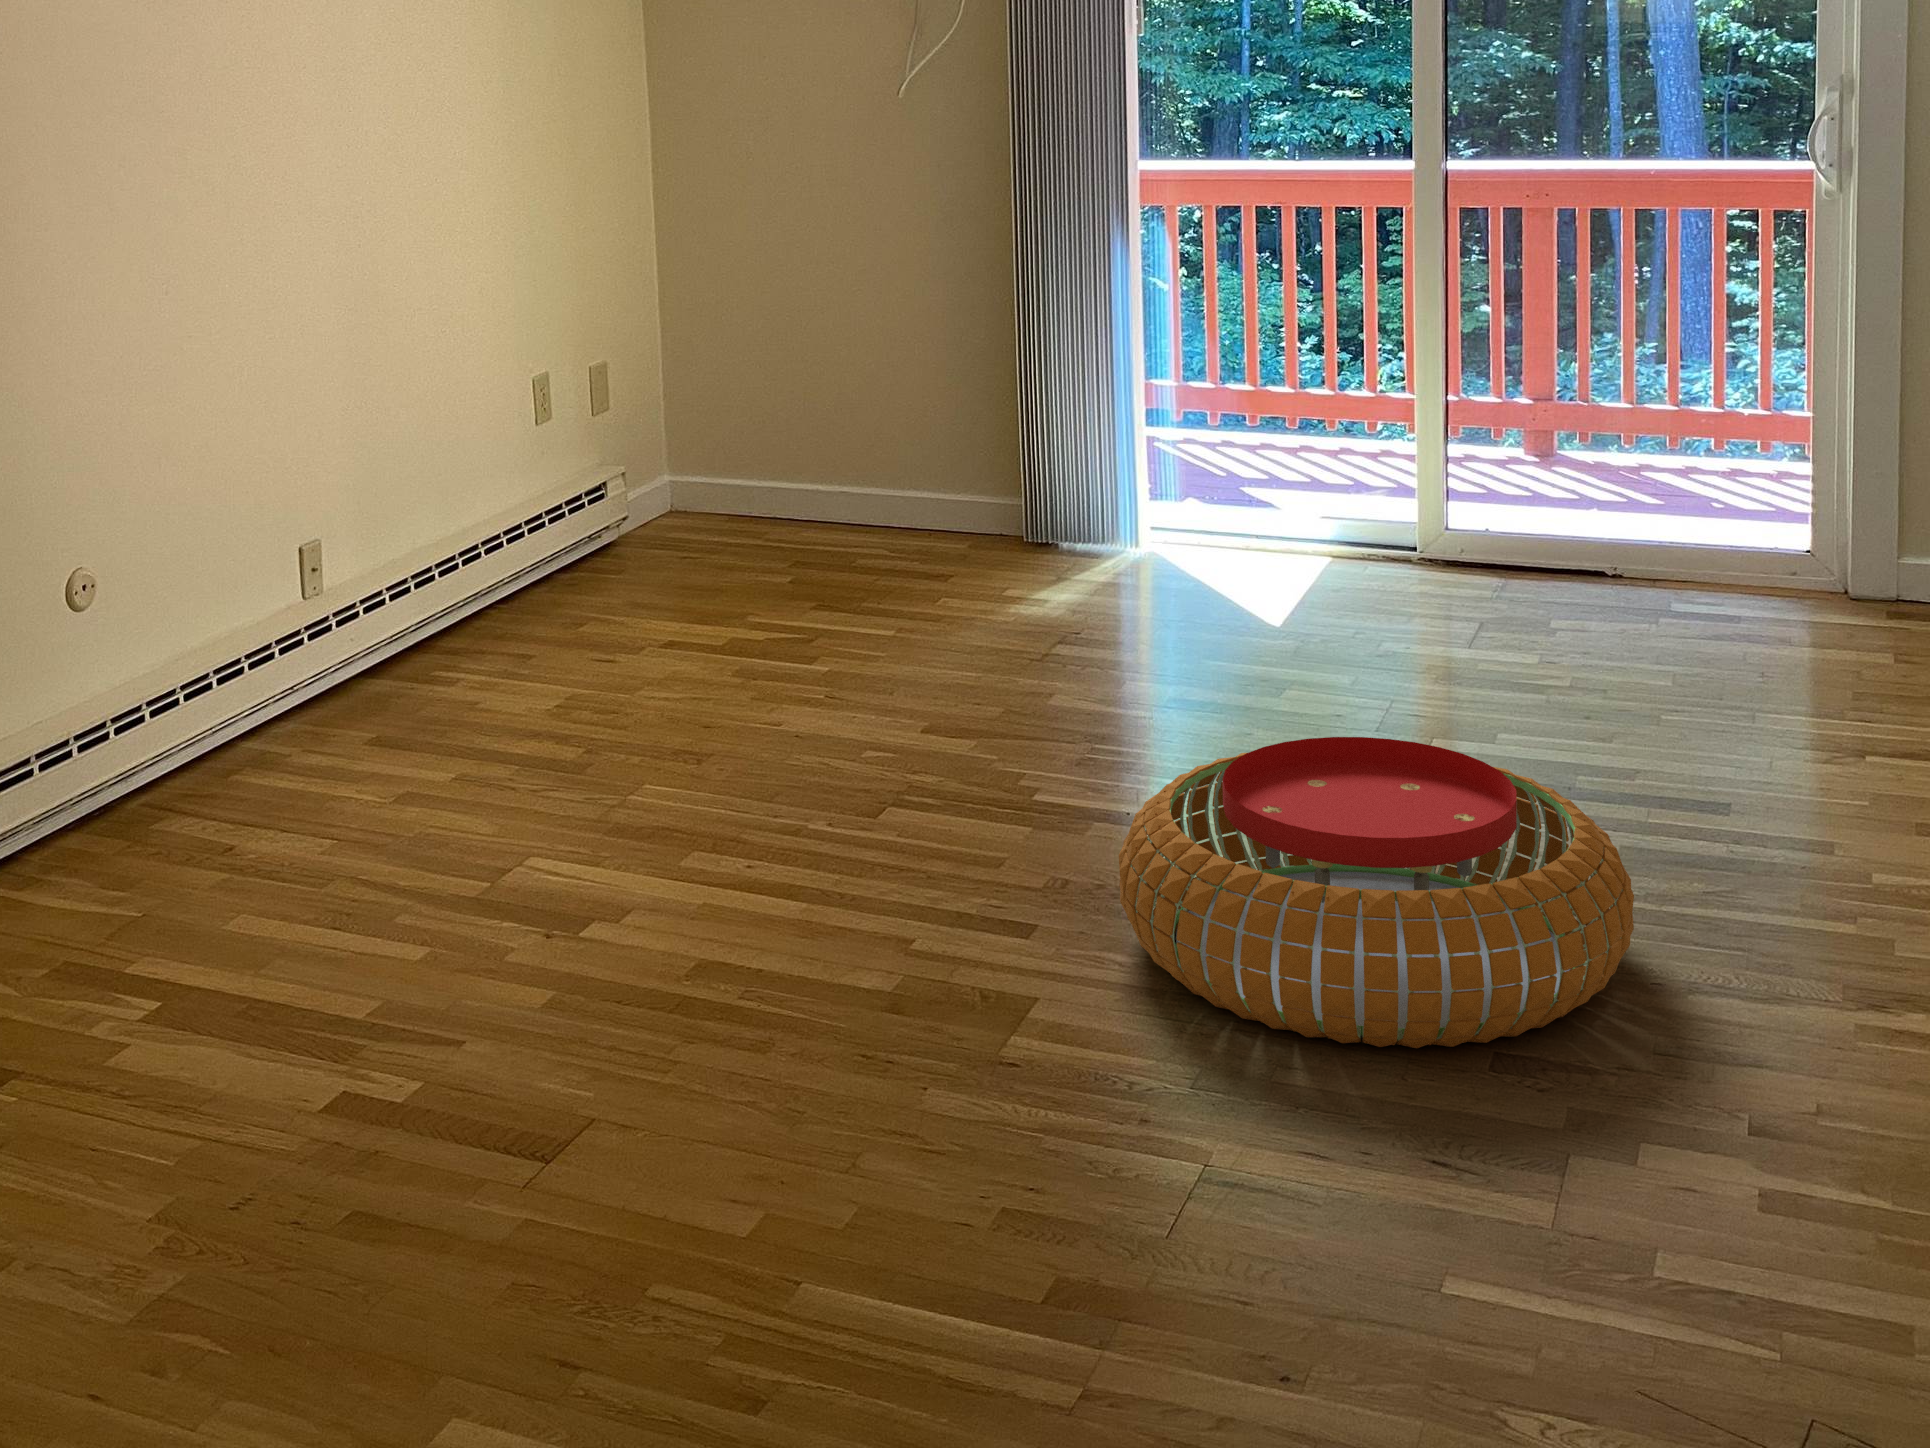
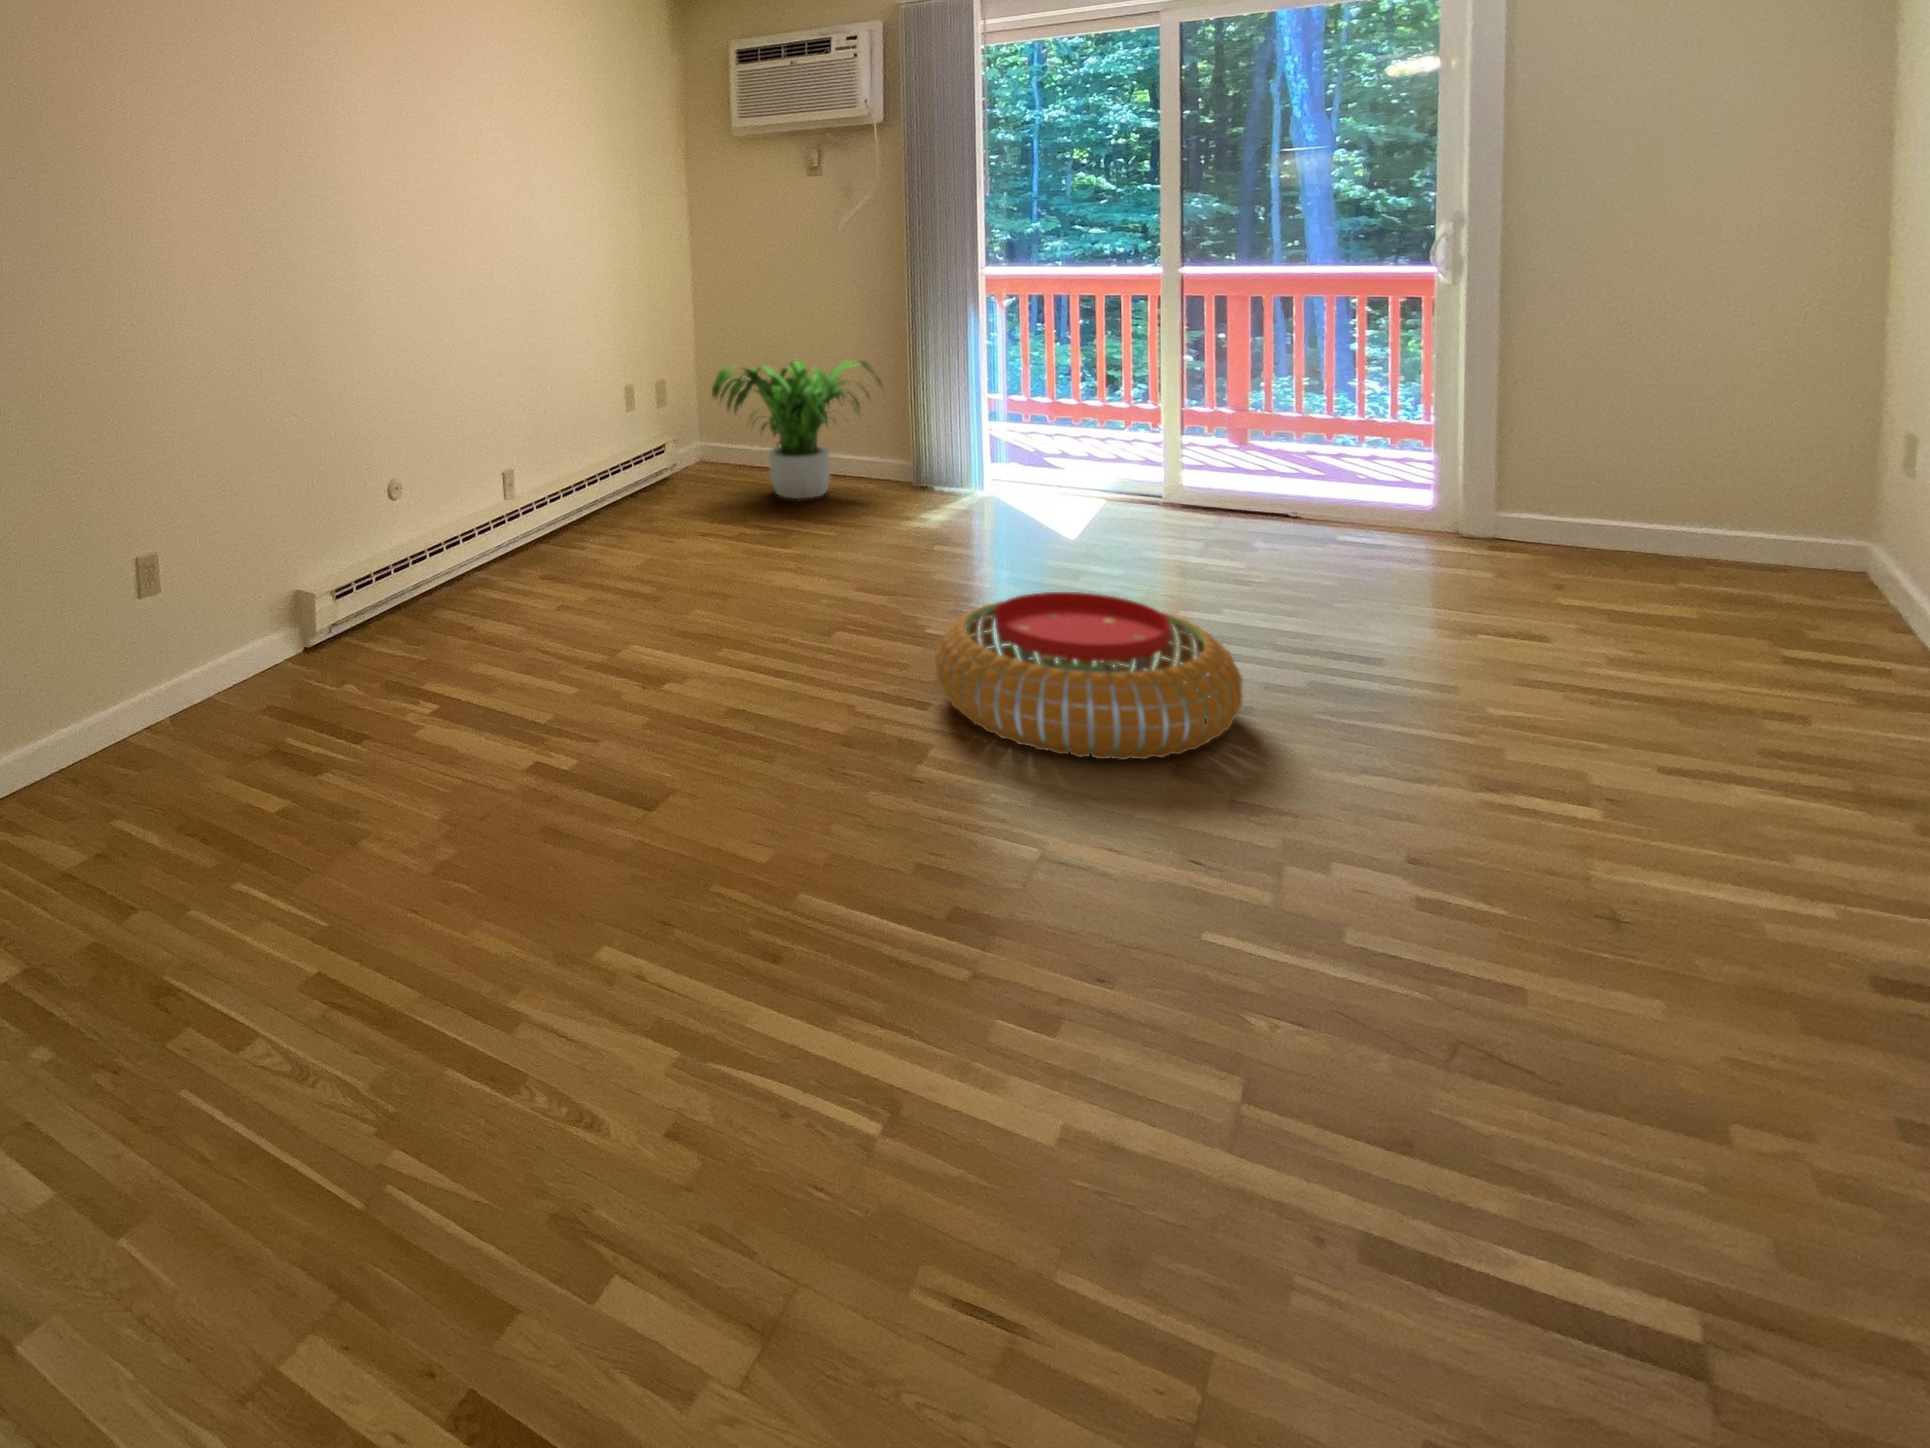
potted plant: none [686,318,982,567] -> present [712,361,884,499]

